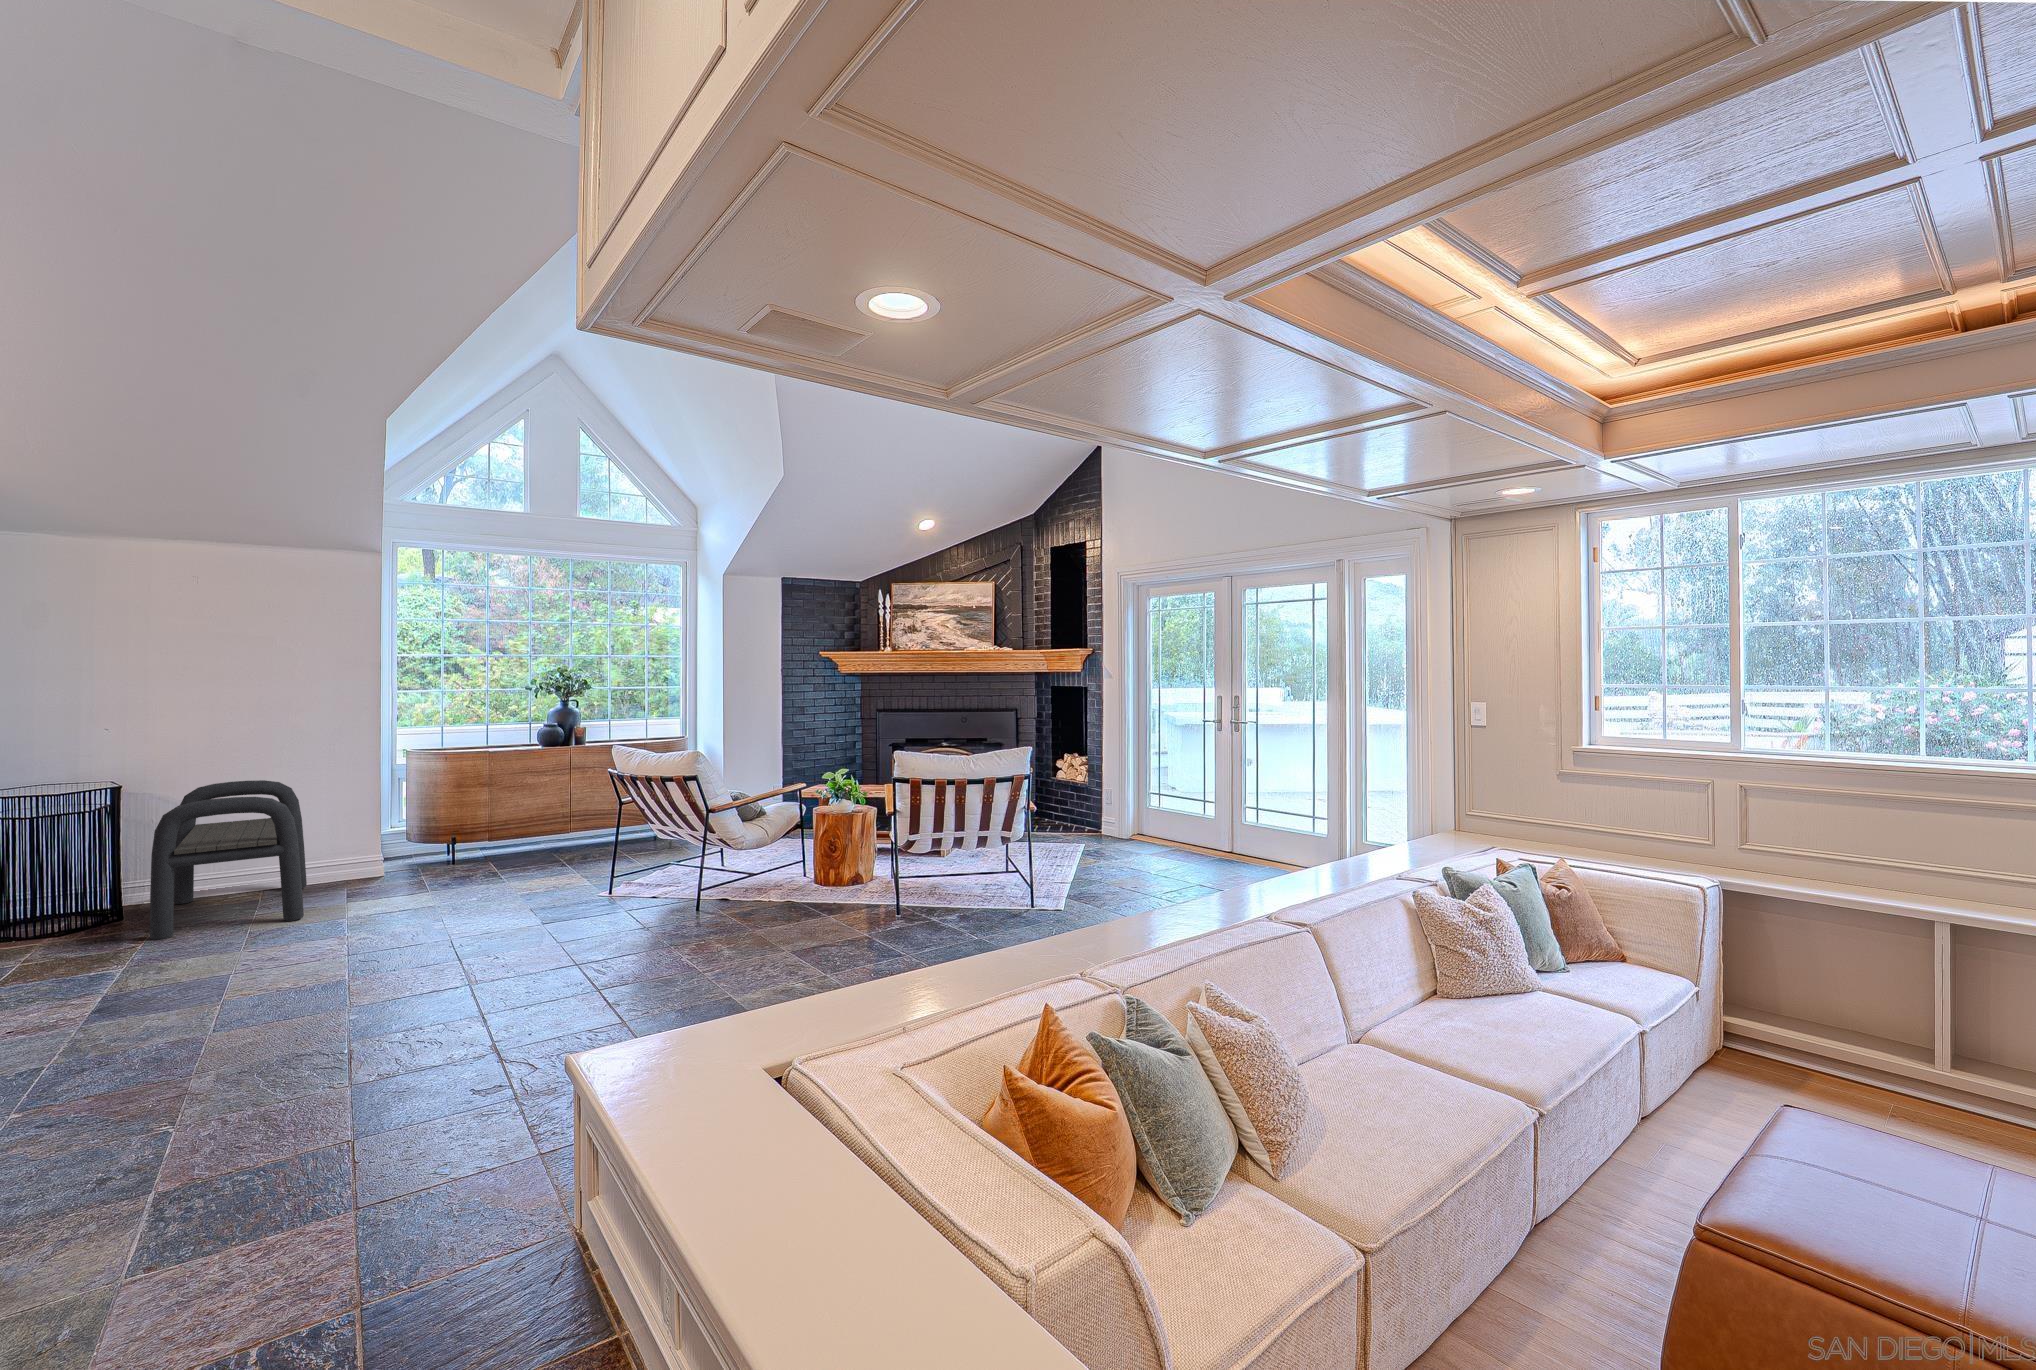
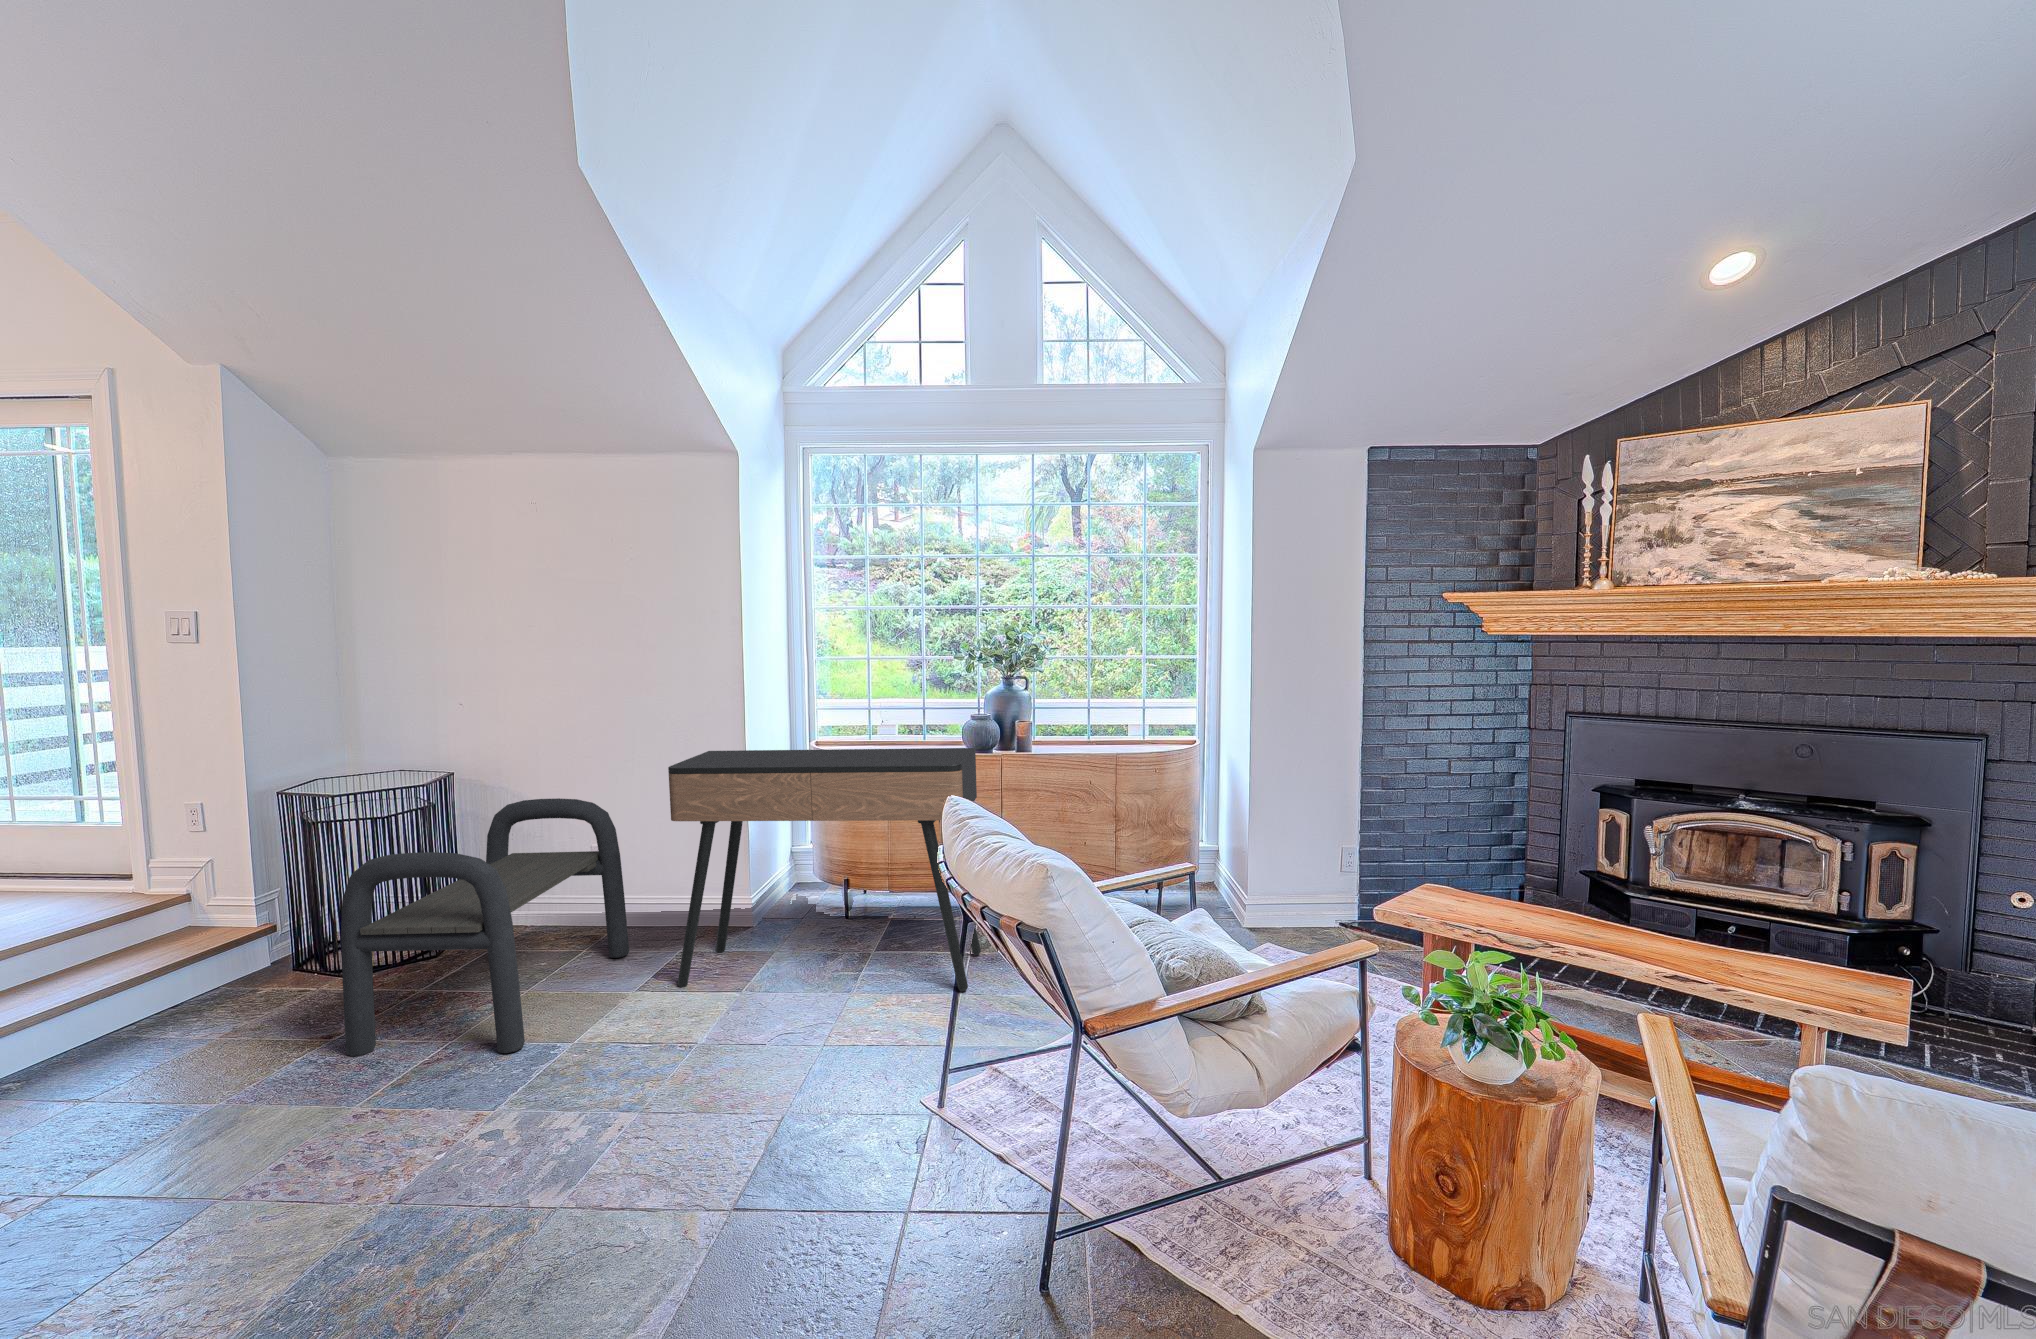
console table: none [372,734,583,890] -> present [668,748,981,991]

